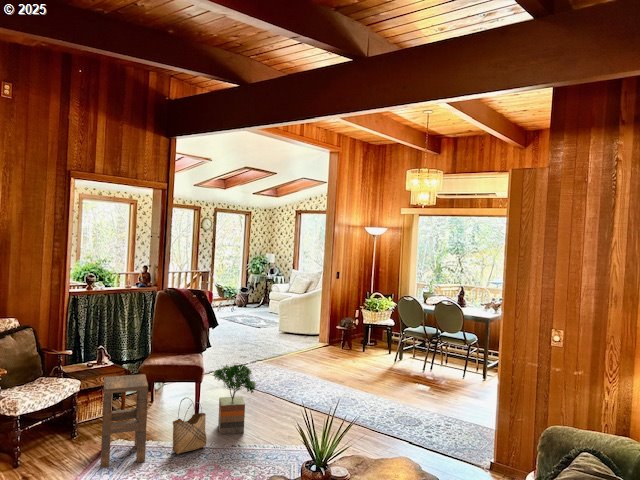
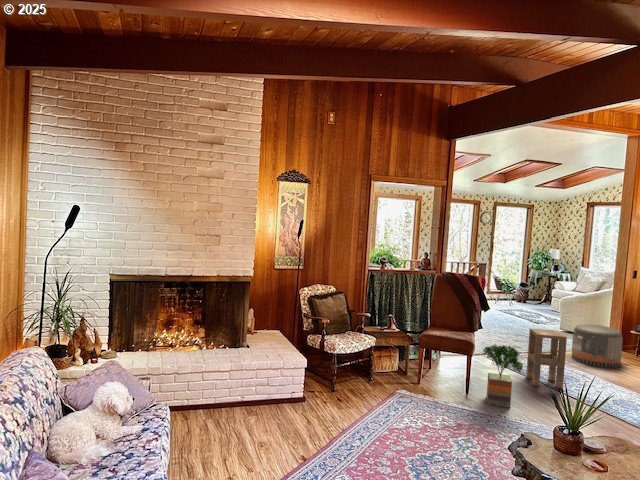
pouf: none [293,326,334,365] -> present [572,324,623,367]
side table: present [100,374,148,468] -> present [526,328,567,389]
woven basket: present [173,398,206,454] -> none [445,365,475,410]

